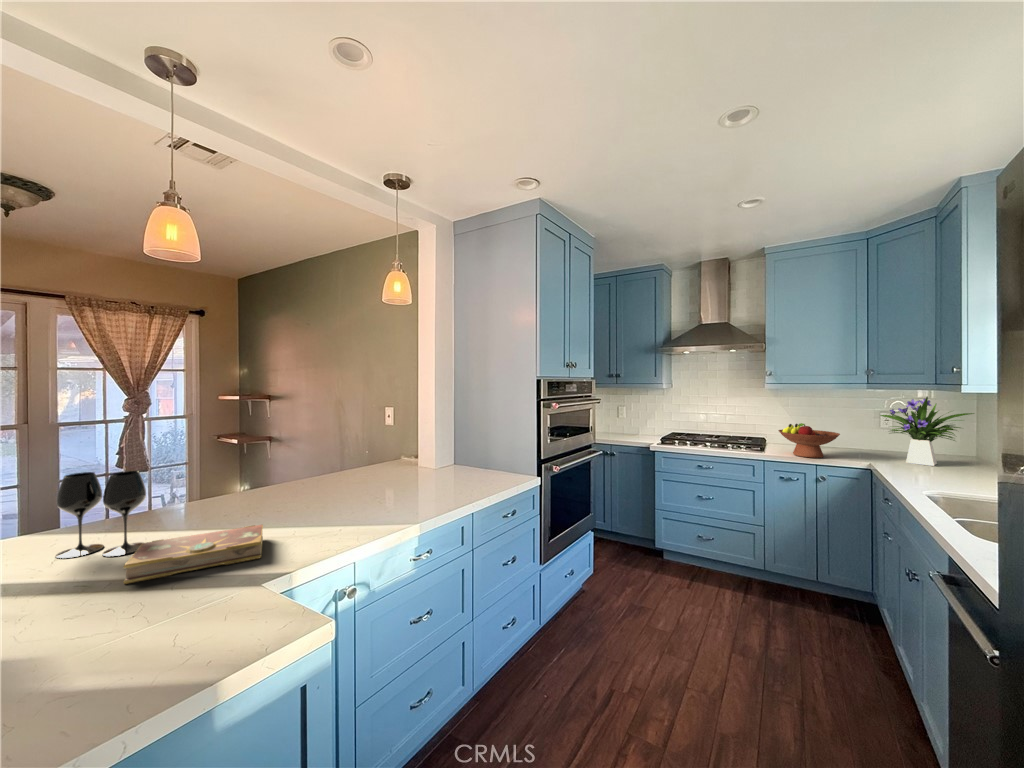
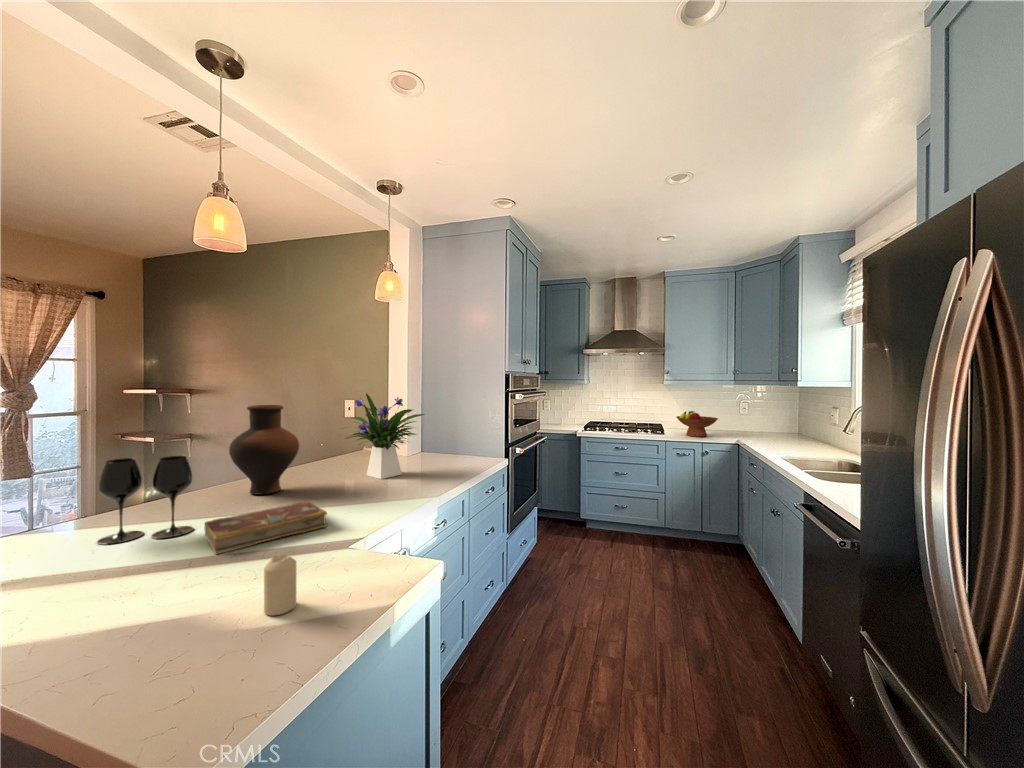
flower arrangement: present [880,397,974,466] -> present [348,394,425,479]
vase: none [219,416,291,509] -> present [229,405,299,494]
candle: none [58,612,108,691] -> present [264,554,297,616]

